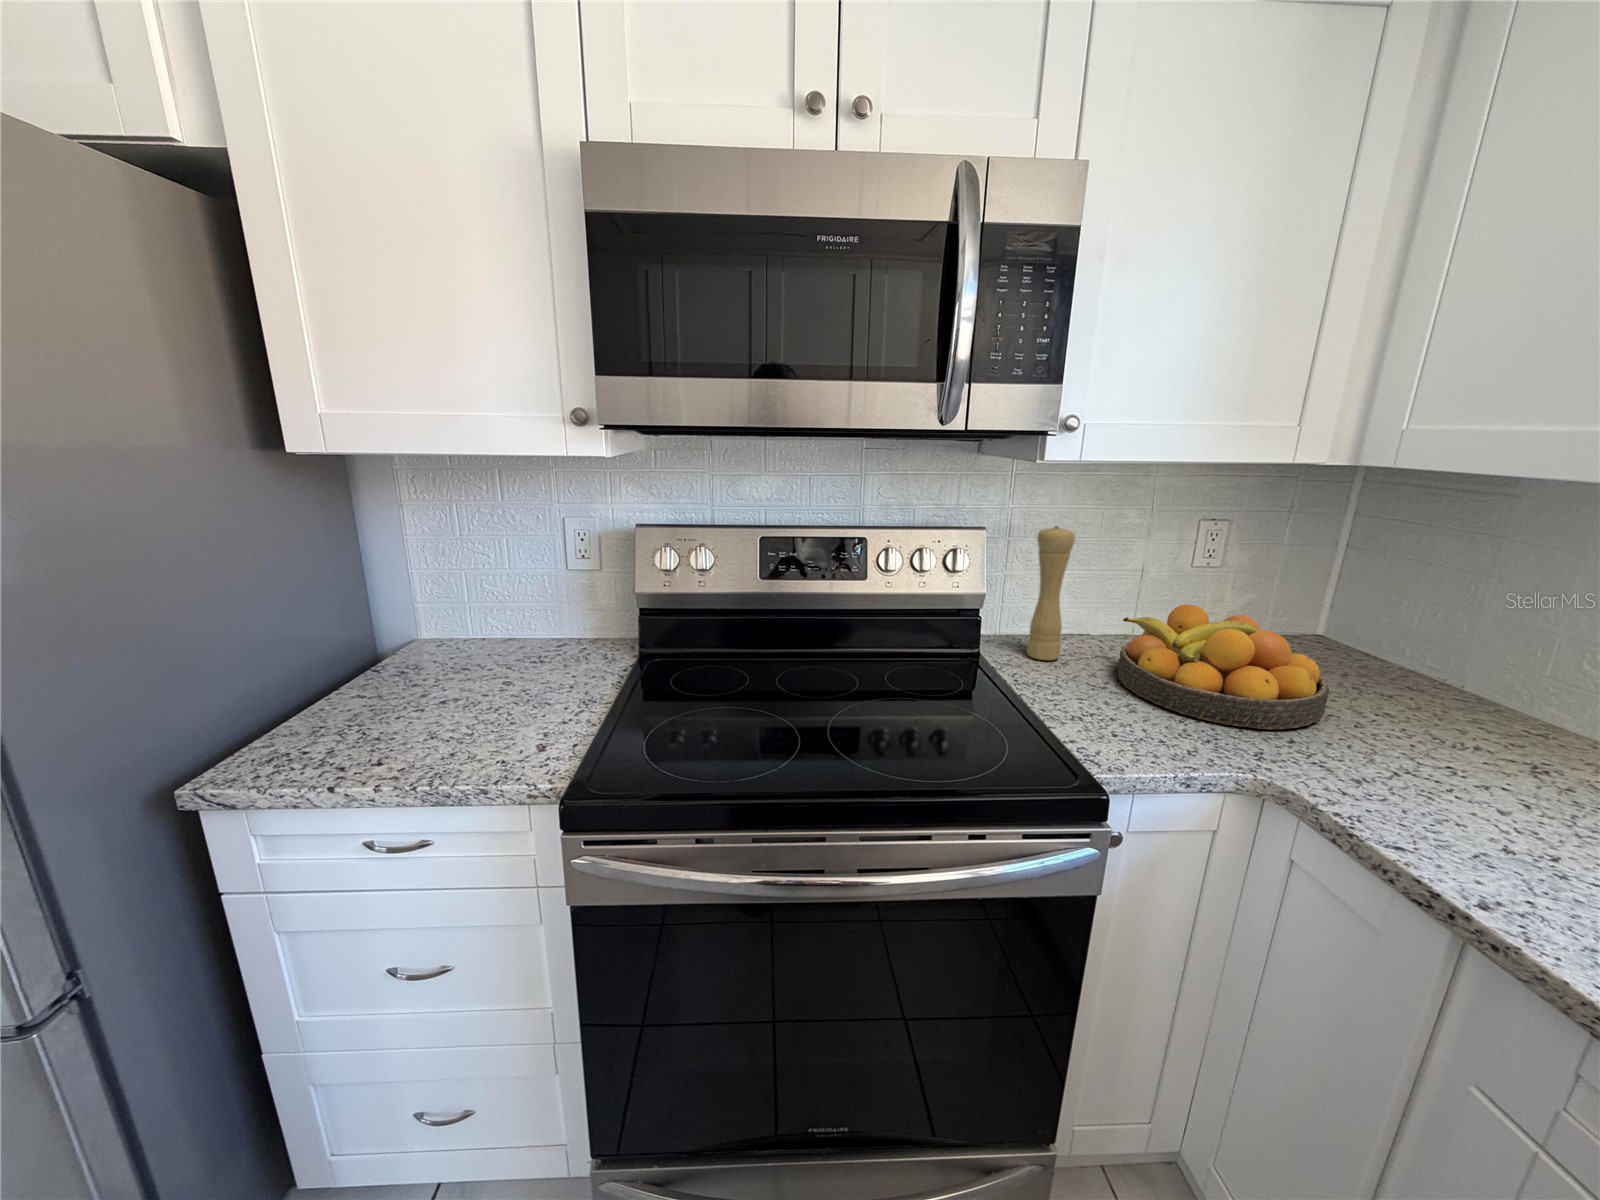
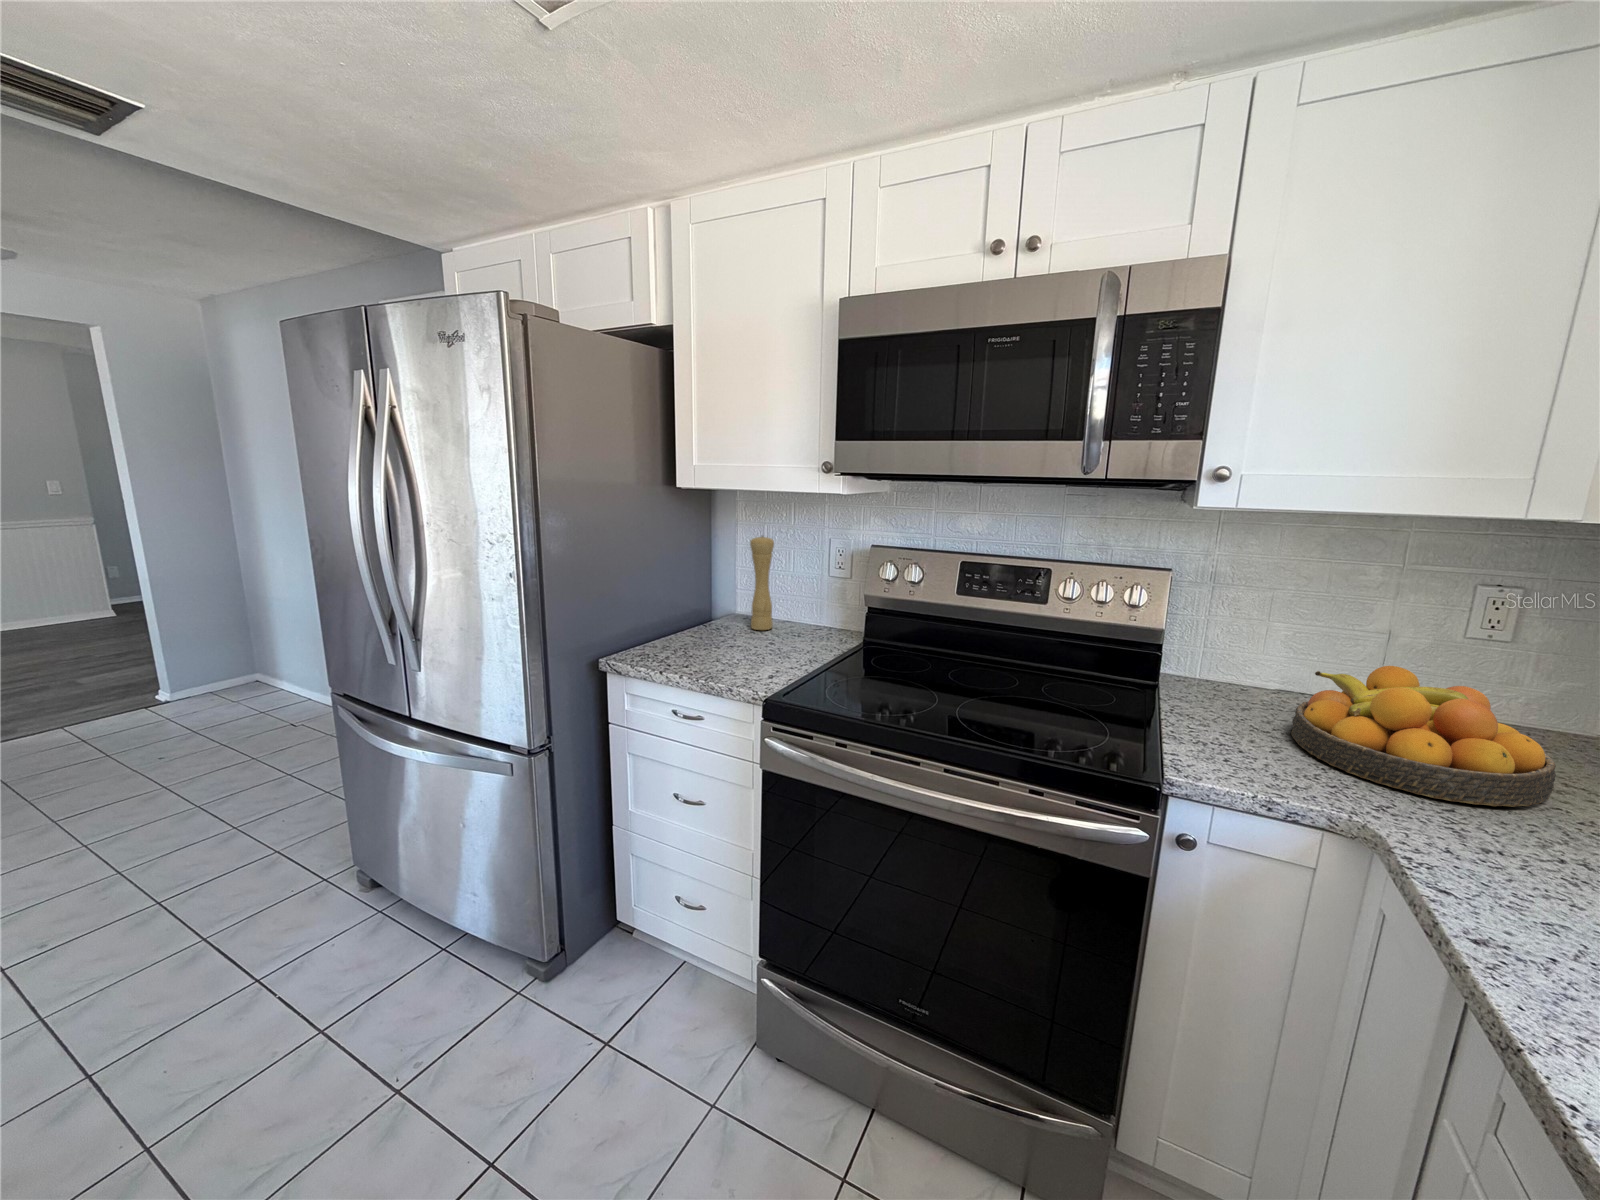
pepper mill: present [1027,526,1075,660] -> present [750,536,774,630]

